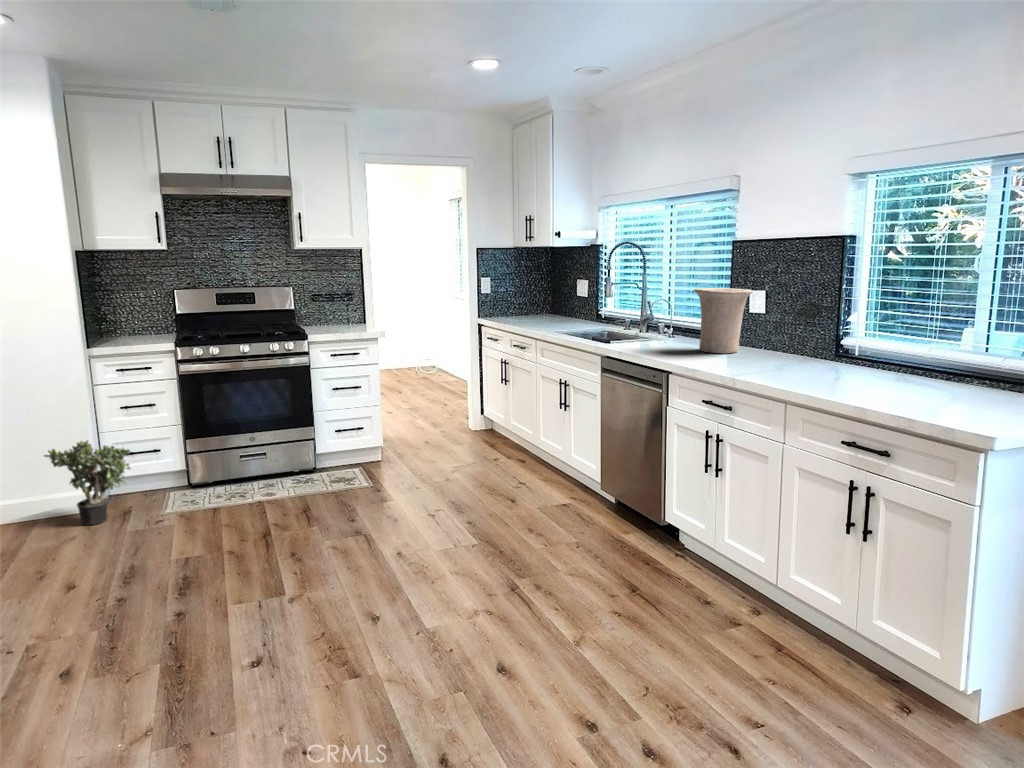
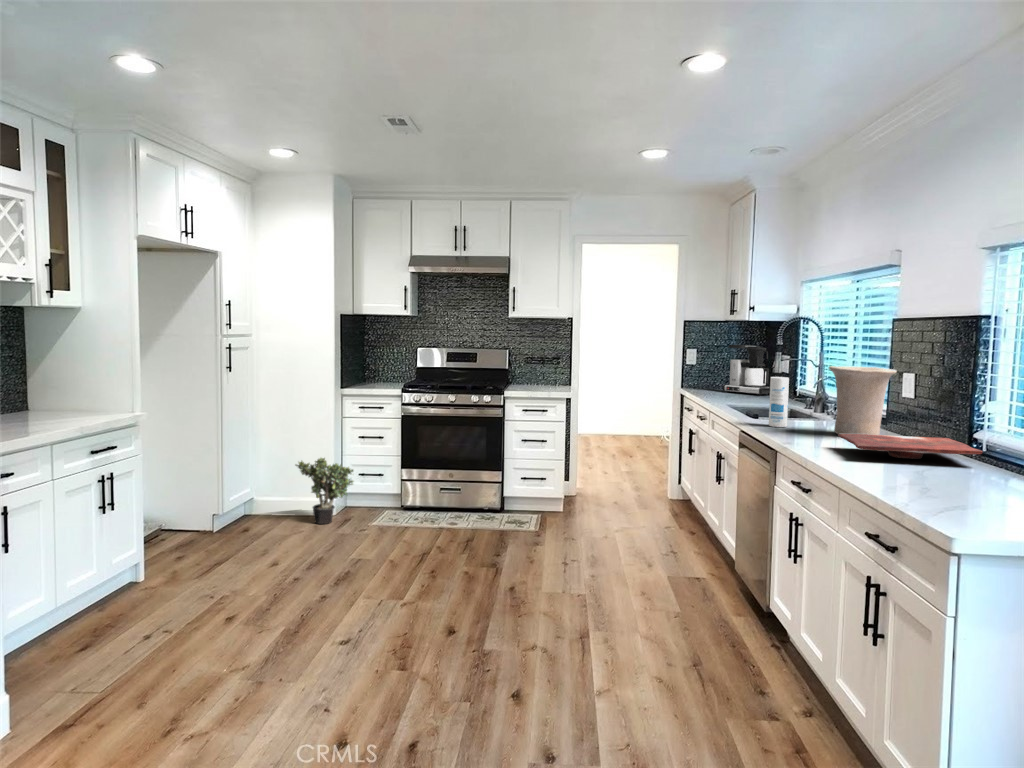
coffee maker: none [521,271,570,319] -> present [723,345,770,396]
canister: none [636,302,654,350] -> present [769,377,789,427]
cutting board: none [736,348,864,369] -> present [838,434,983,459]

